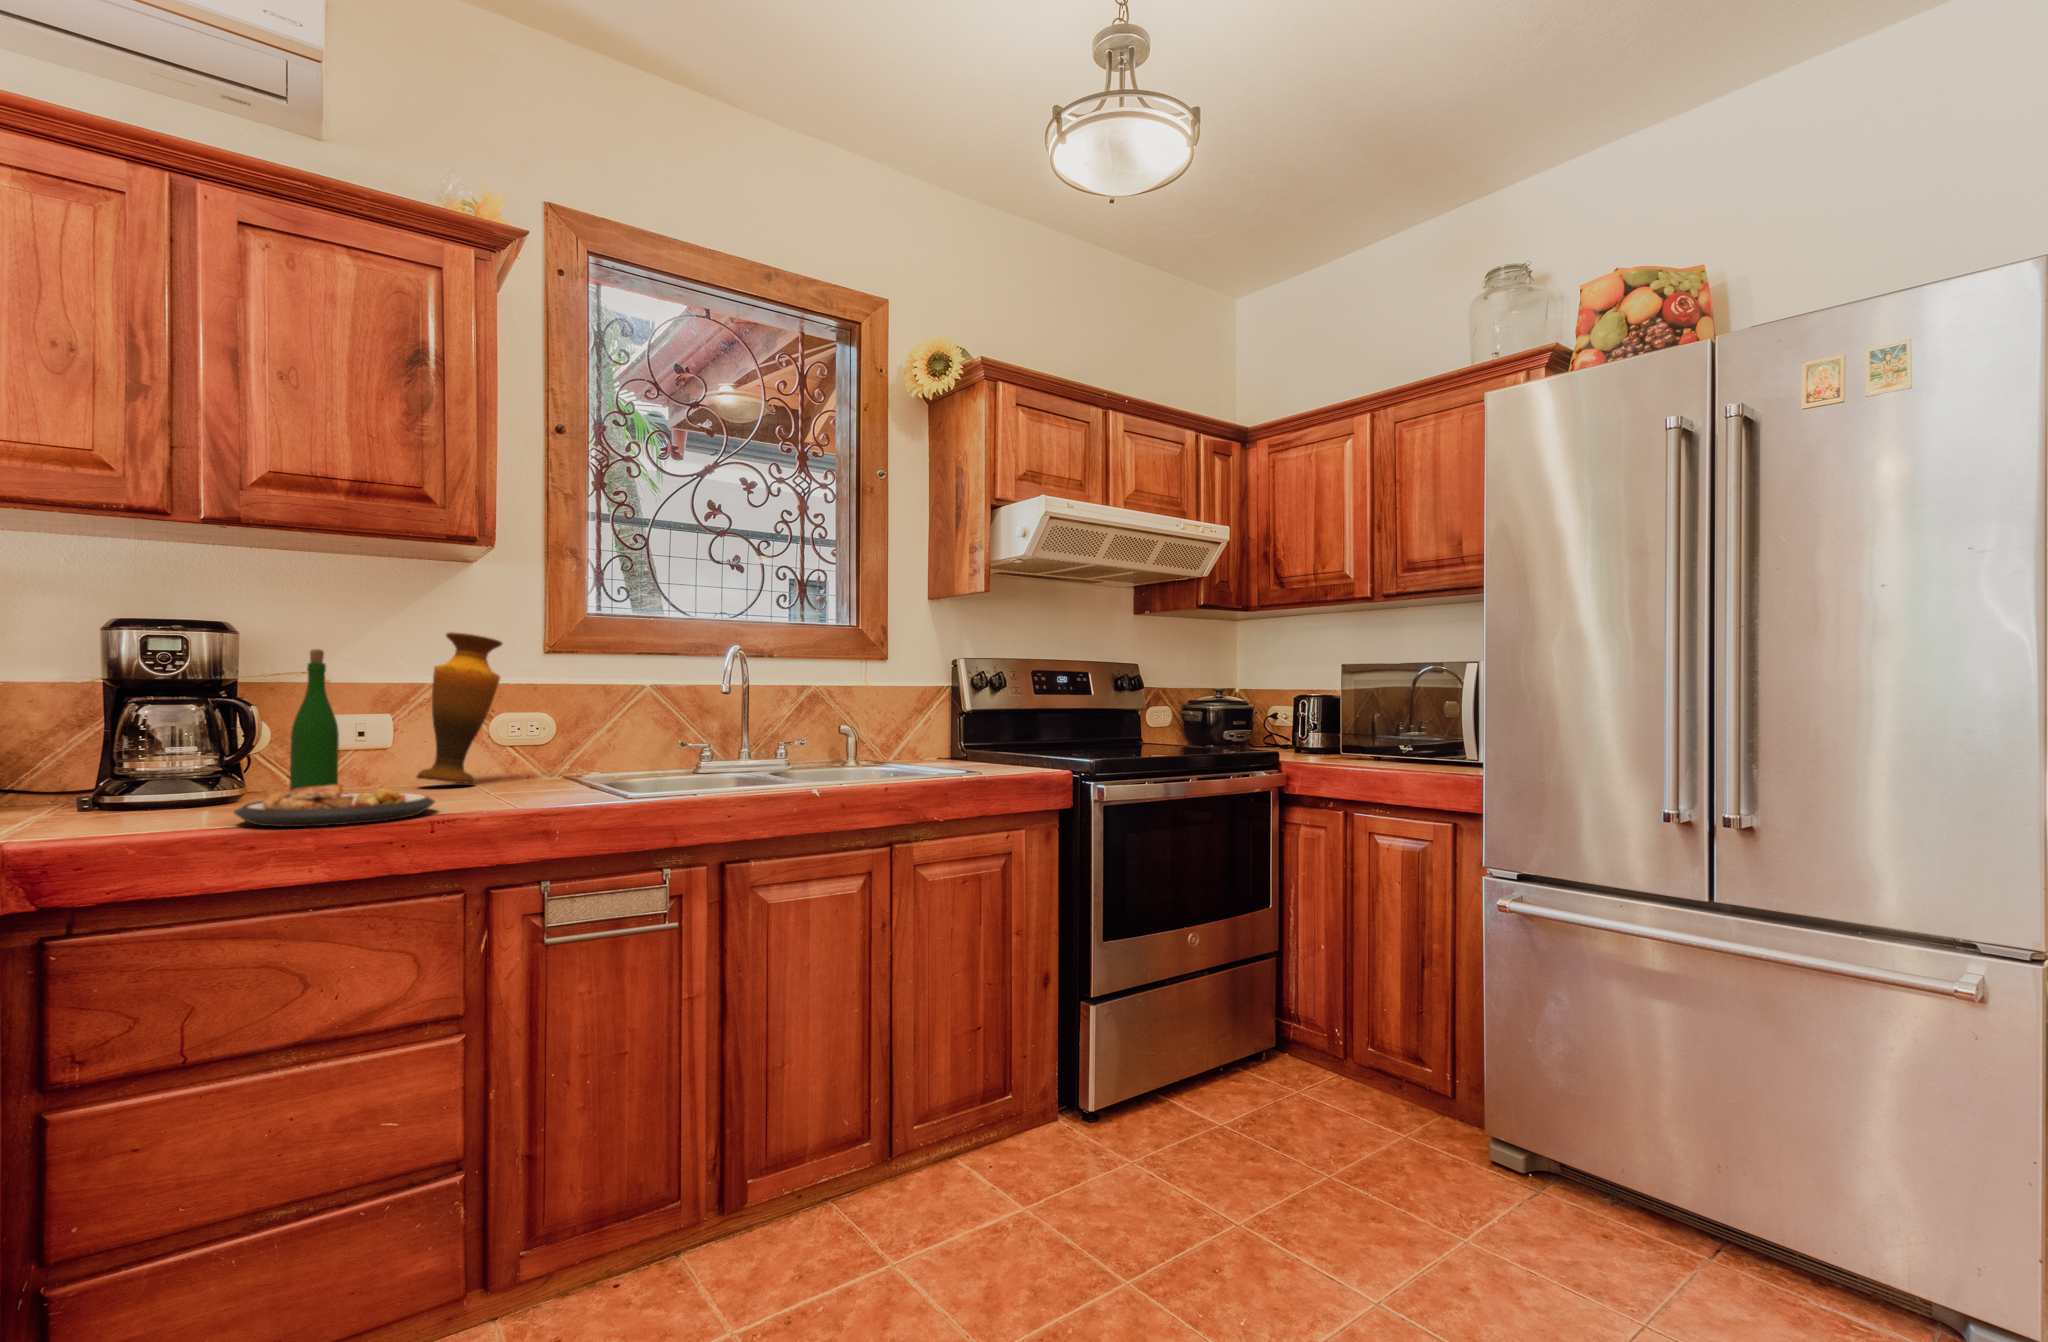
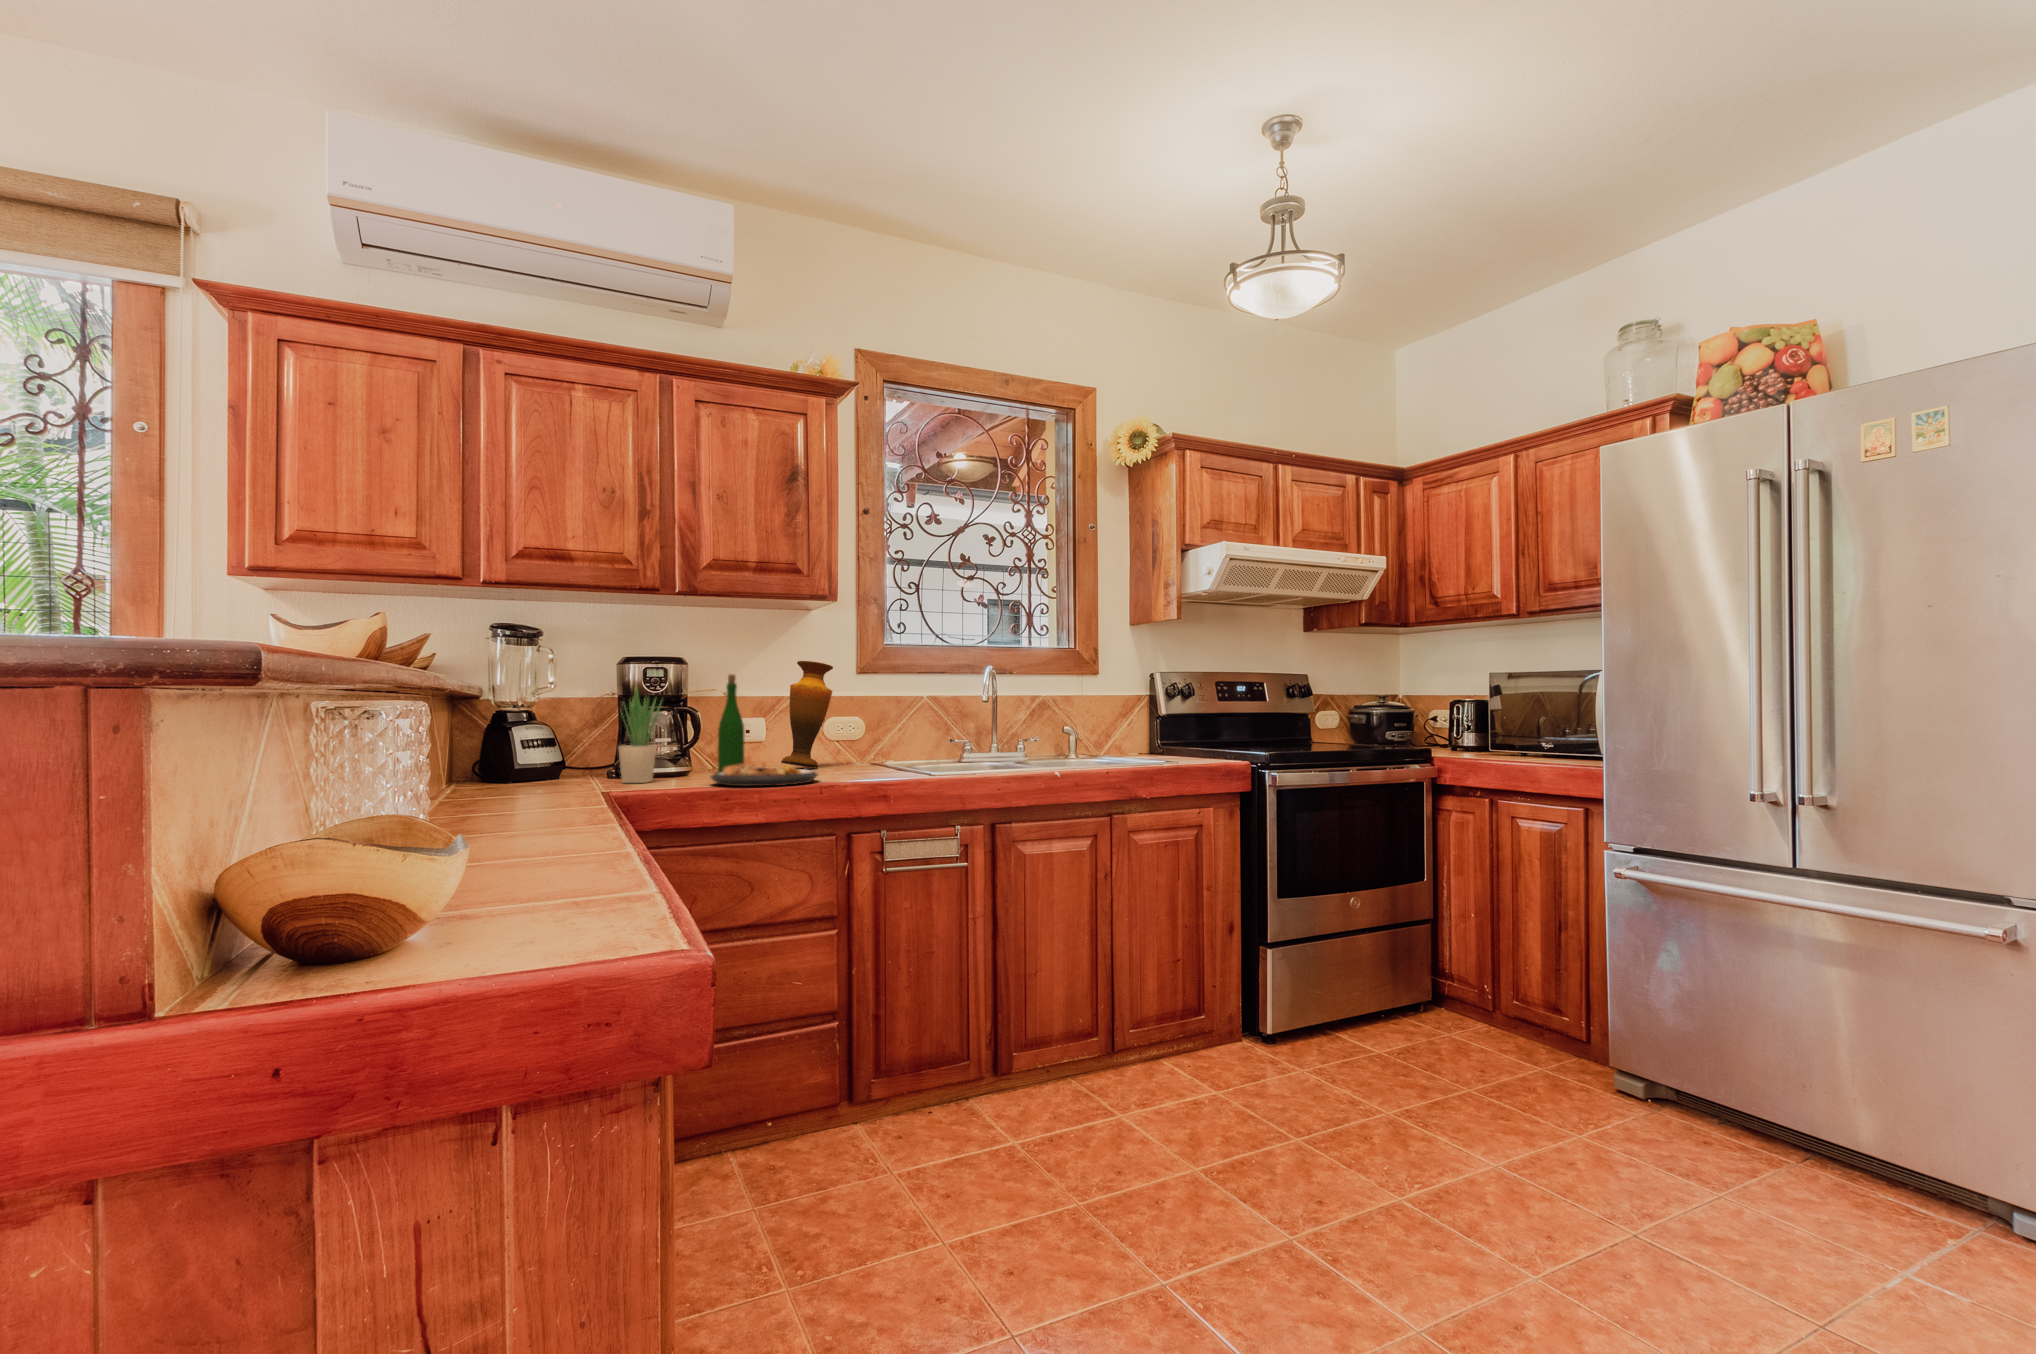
potted plant: none [81,655,177,821] -> present [619,683,661,783]

